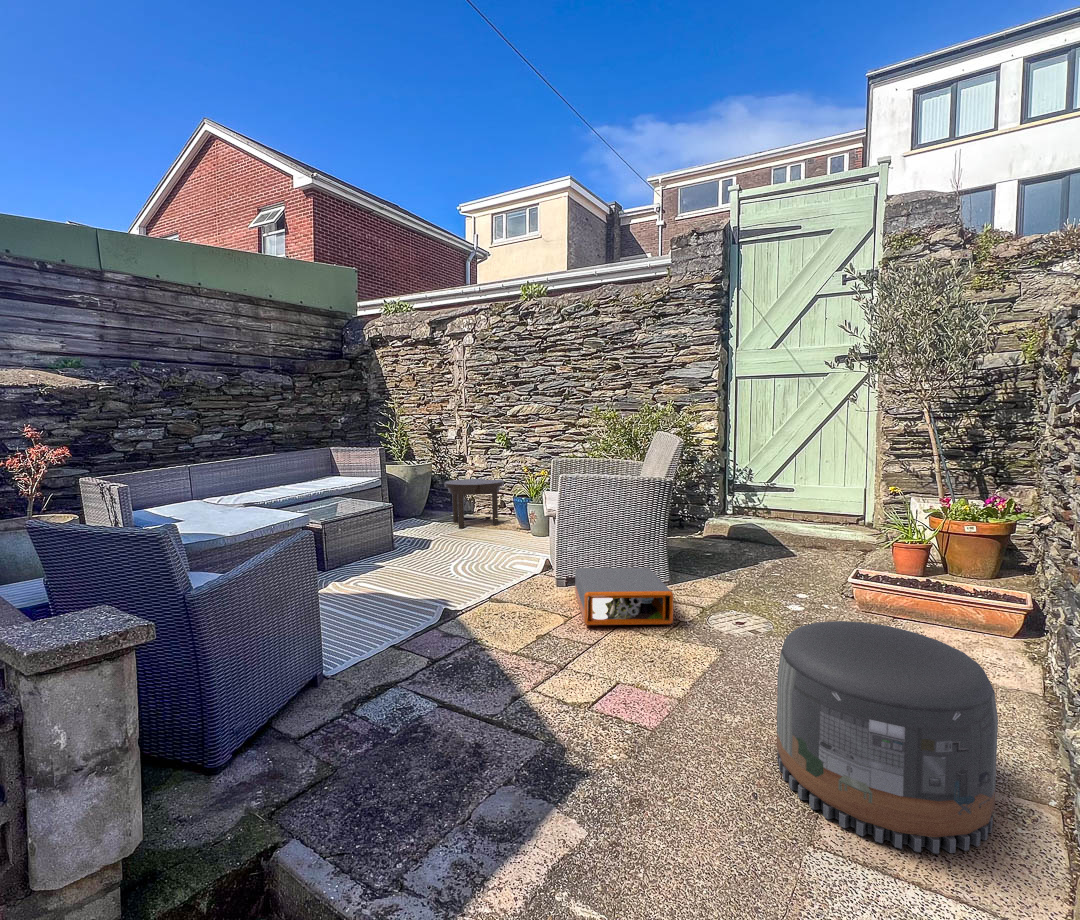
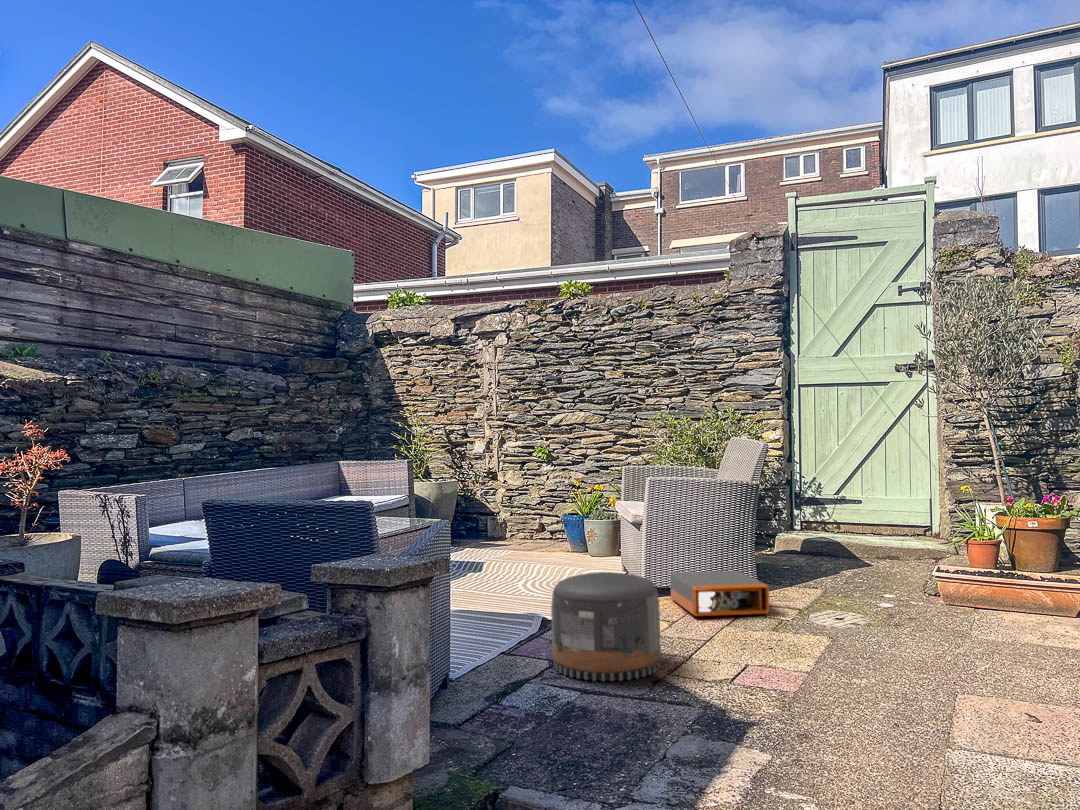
side table: present [445,479,504,528] -> none [481,496,547,552]
pouf: present [777,621,998,853] -> present [551,572,661,681]

